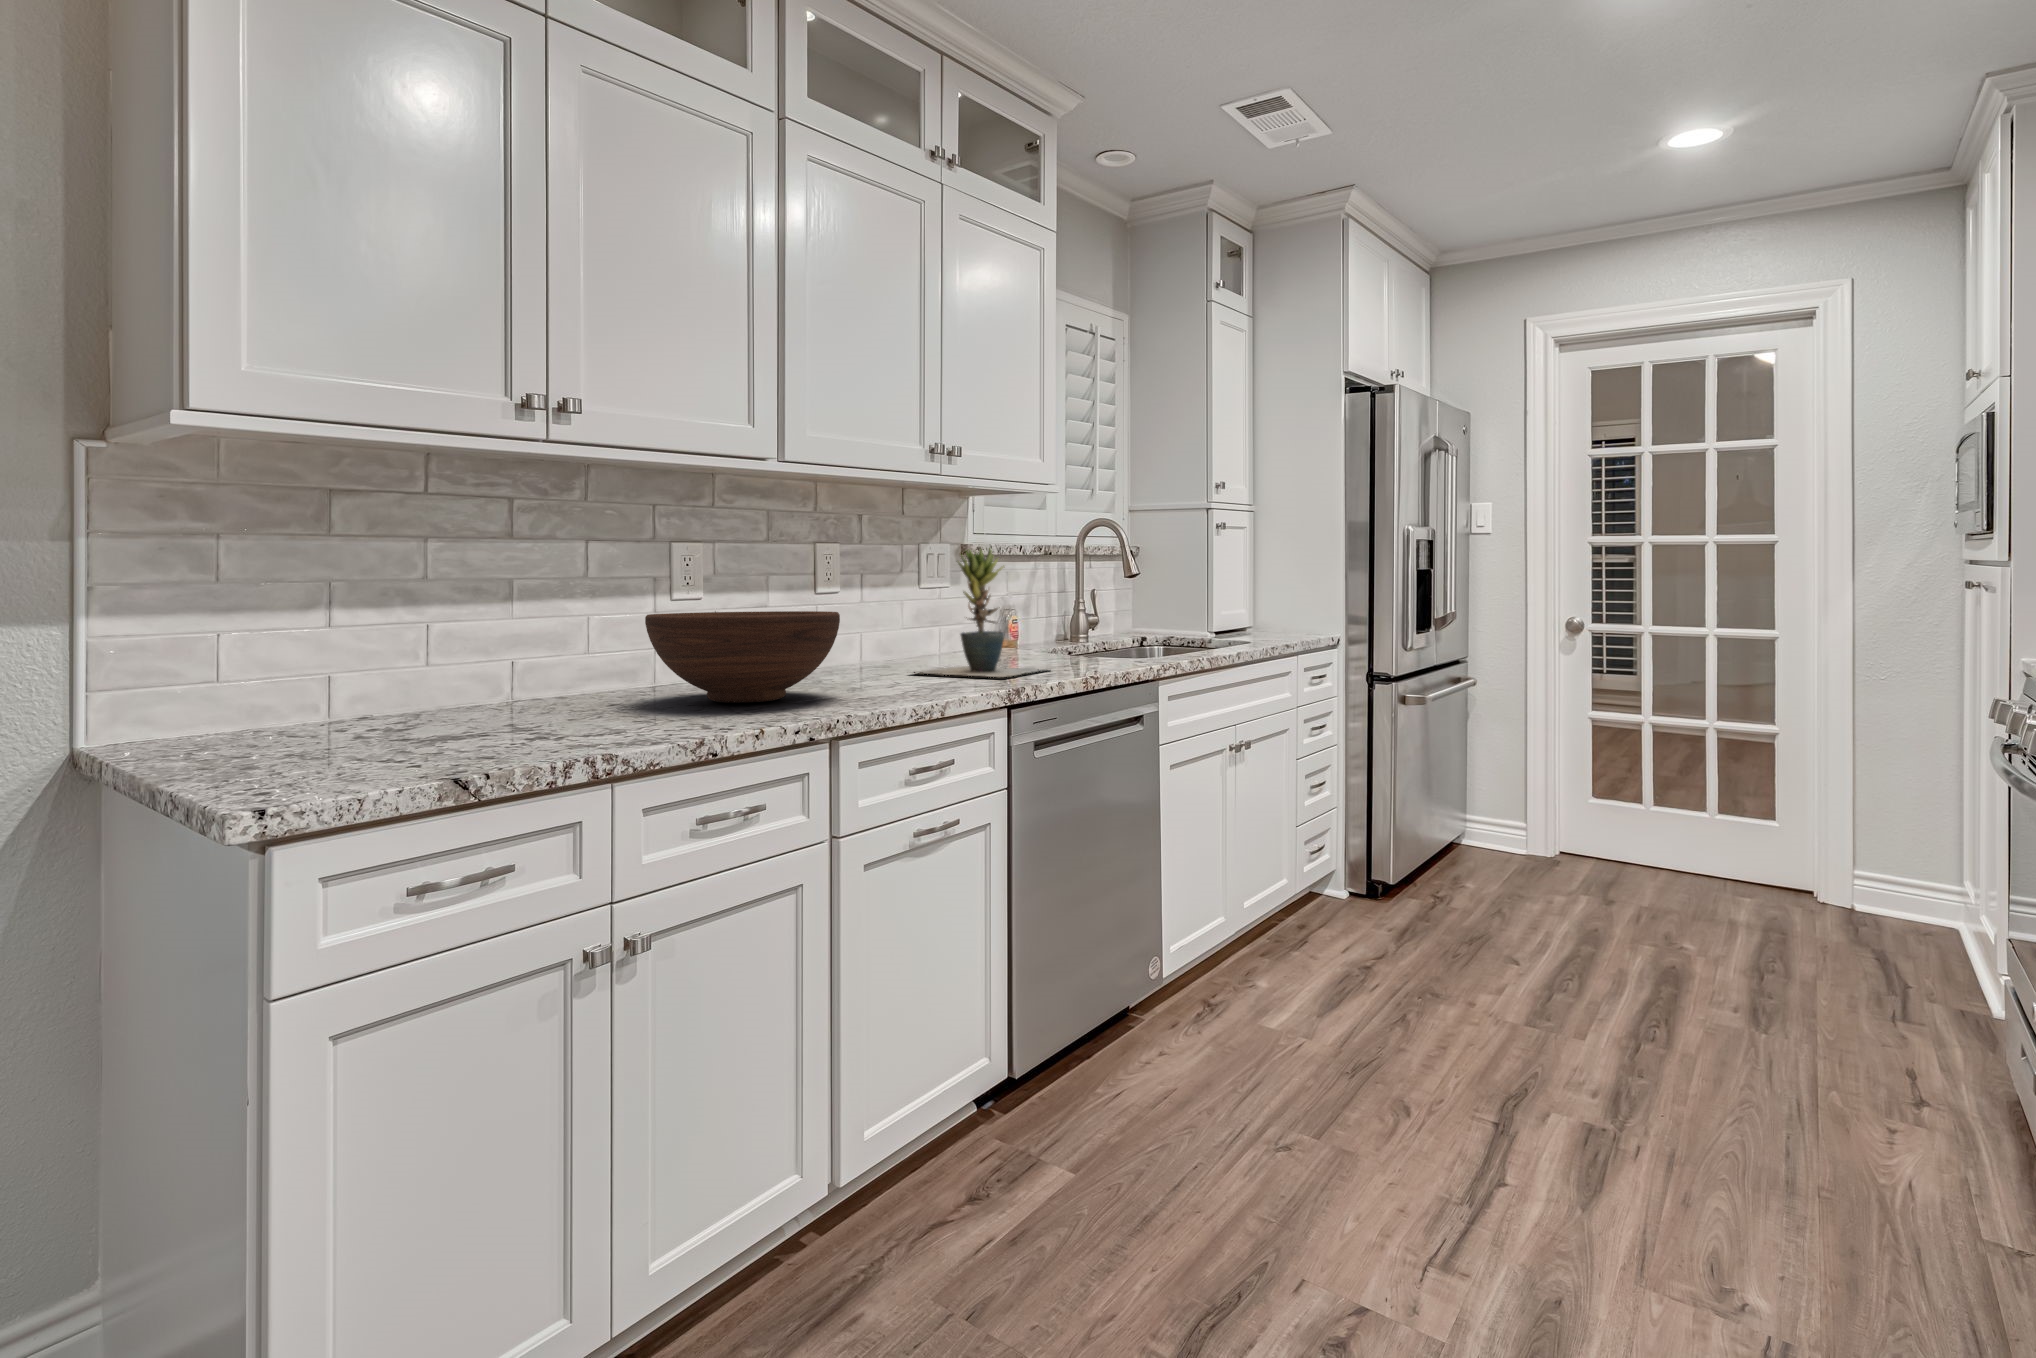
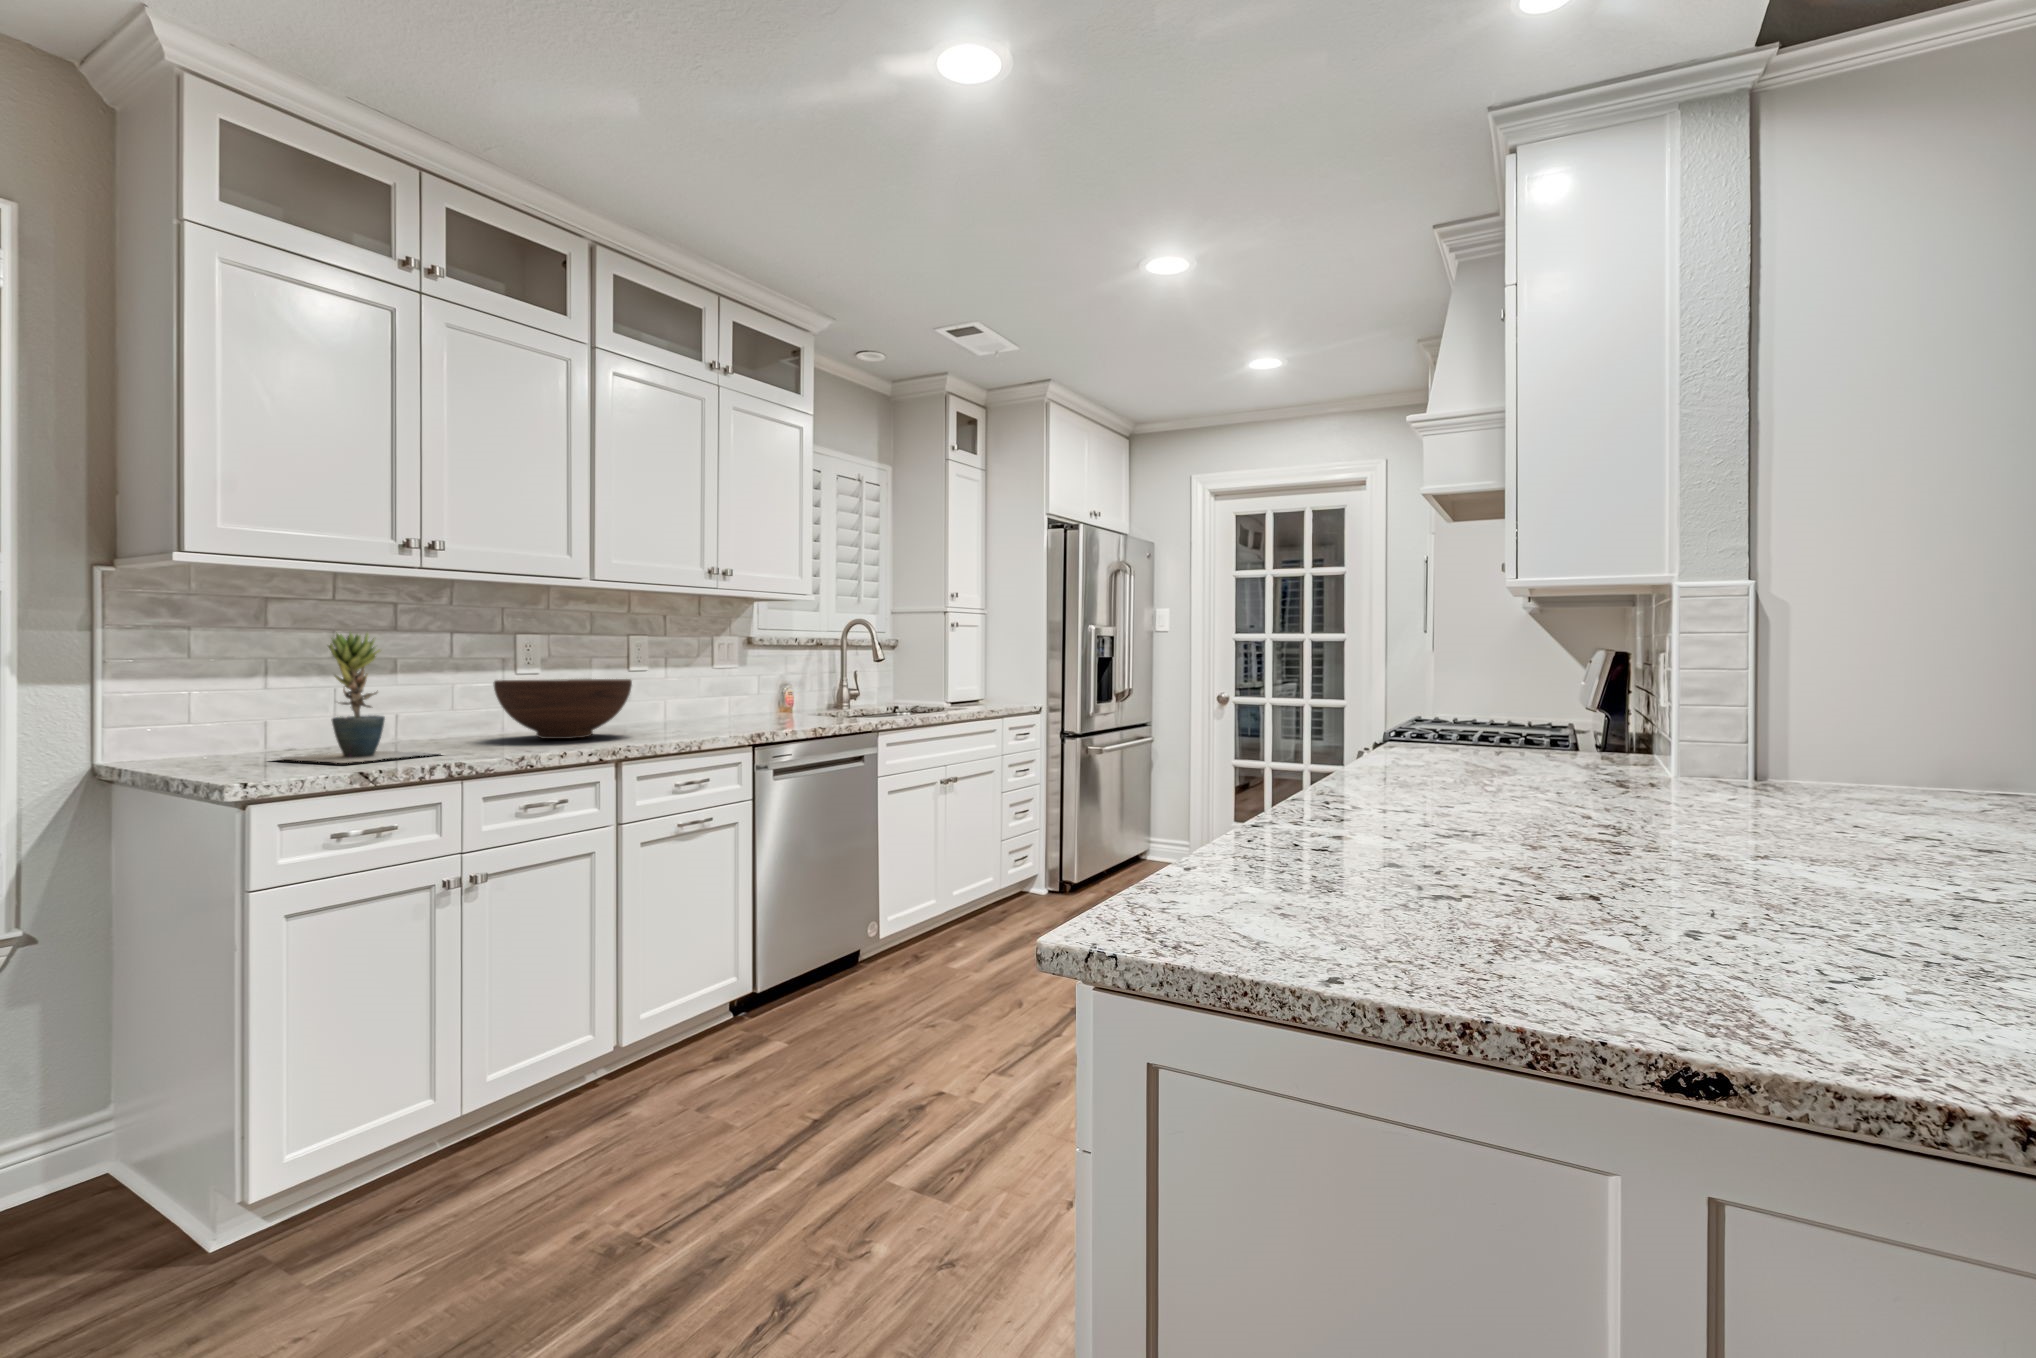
potted plant: present [916,550,1046,677] -> present [280,633,435,763]

